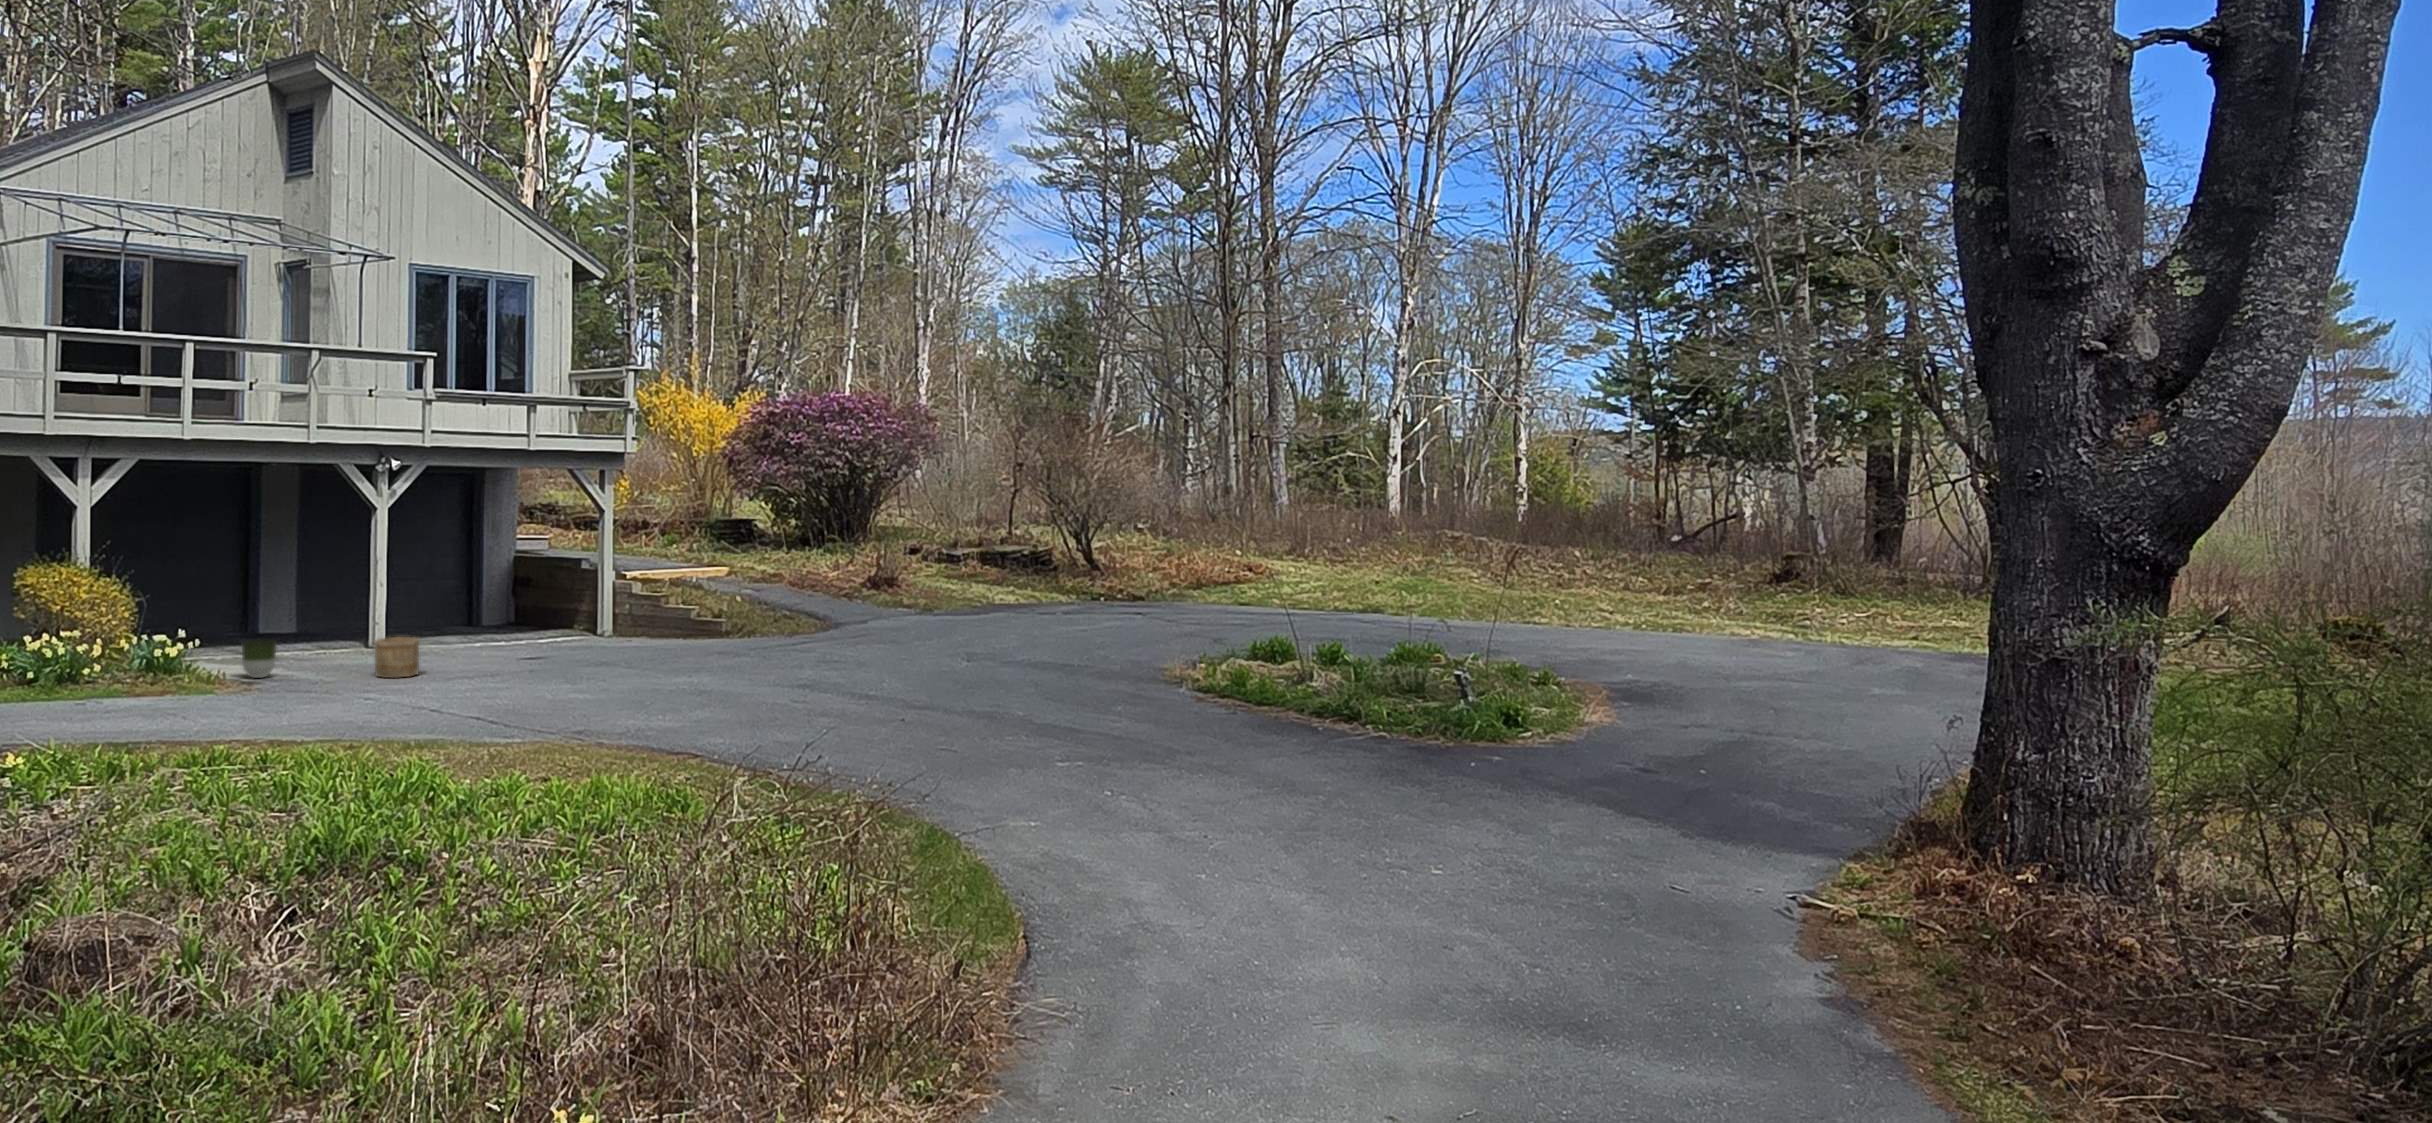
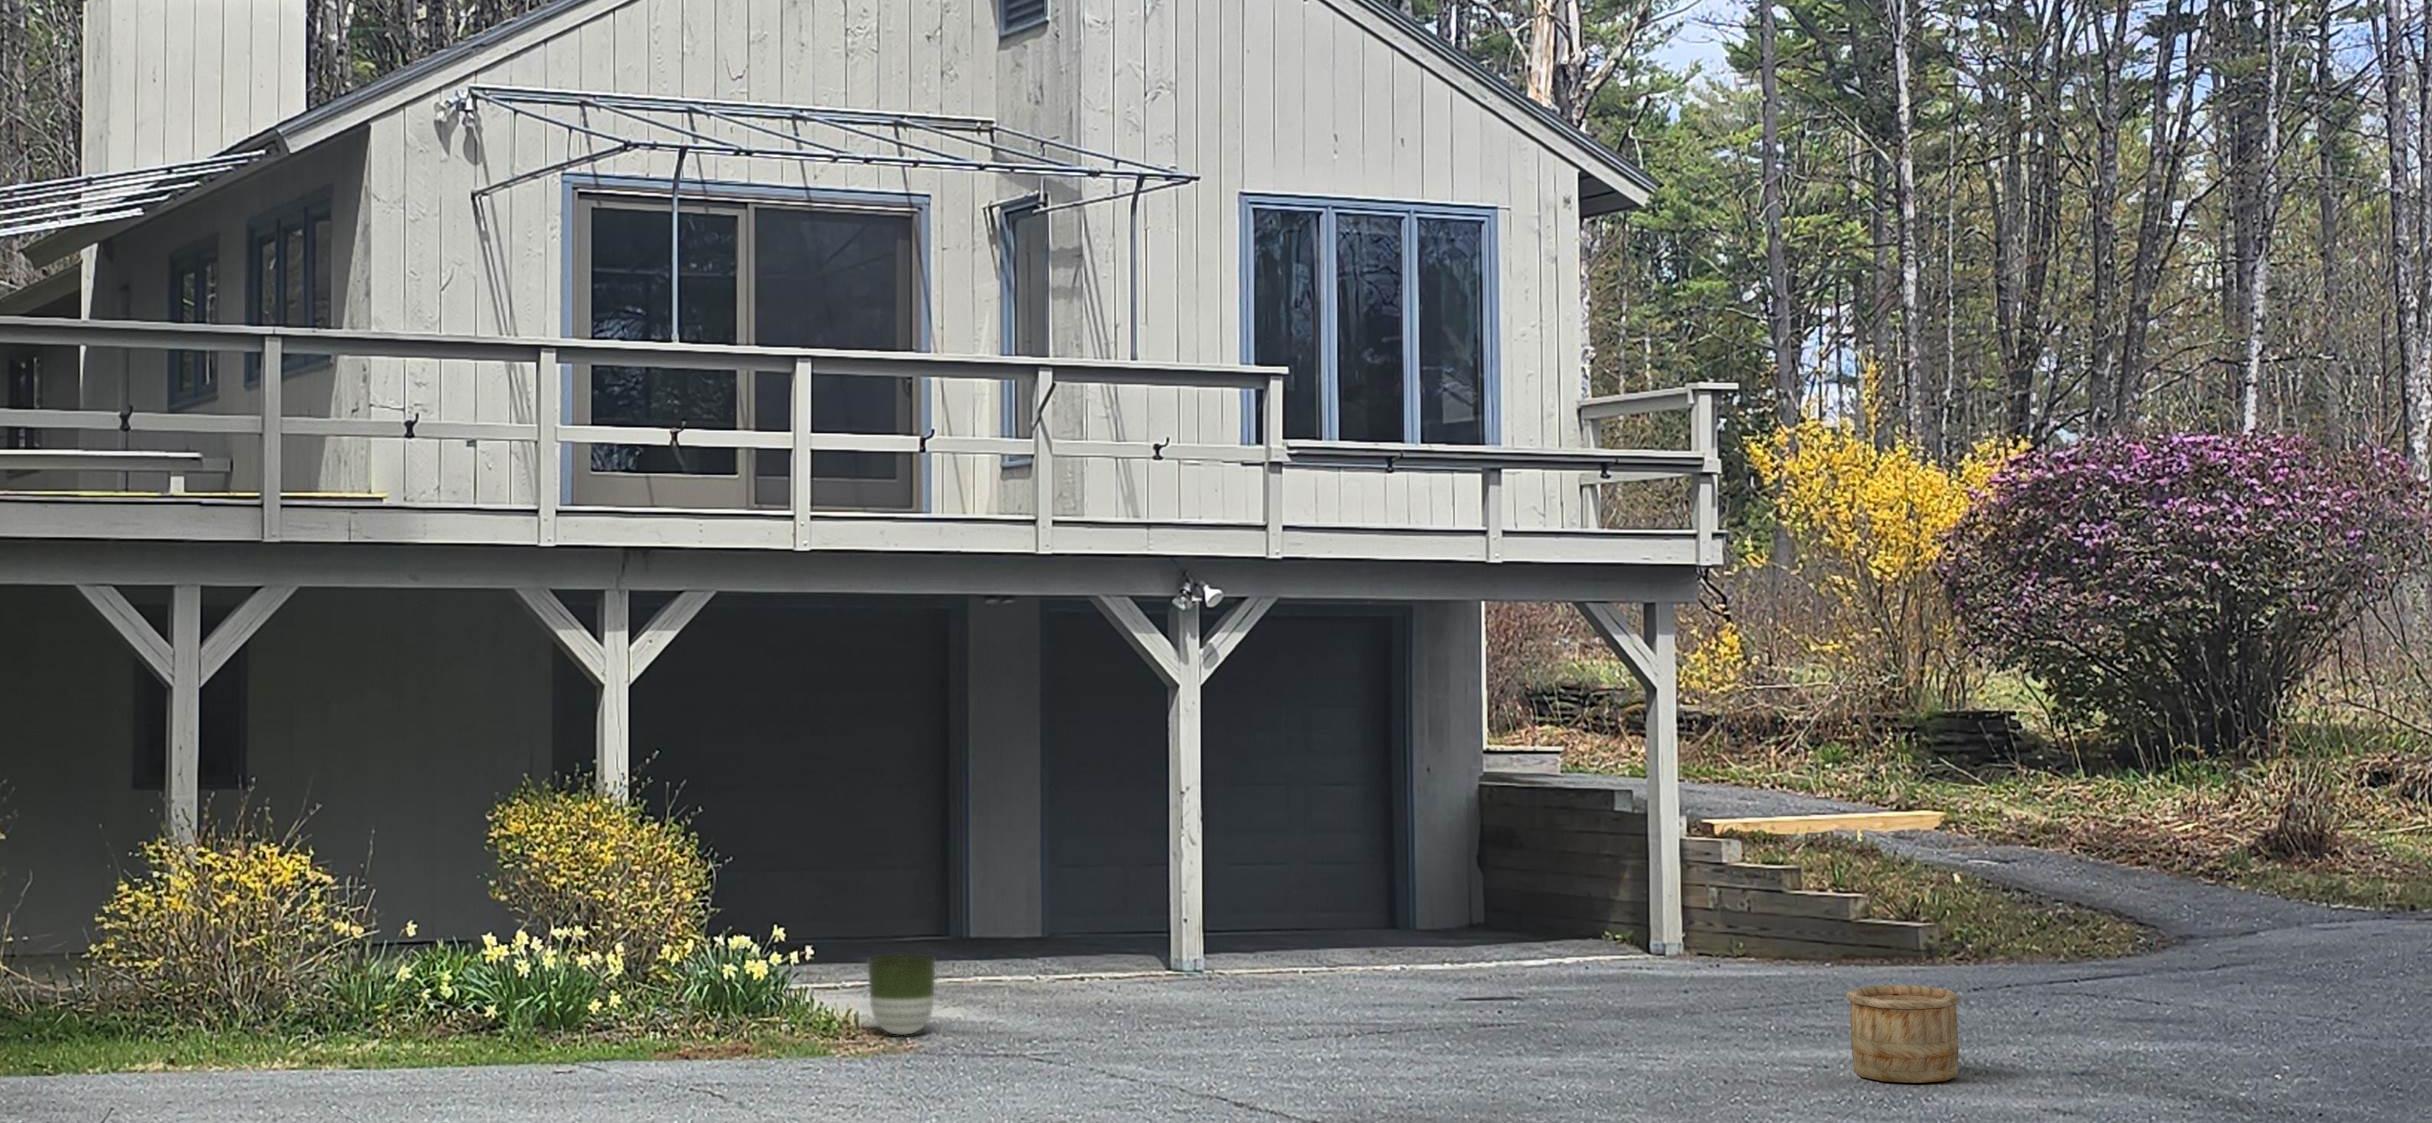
wooden bucket: present [374,637,420,678] -> present [1846,985,1960,1083]

